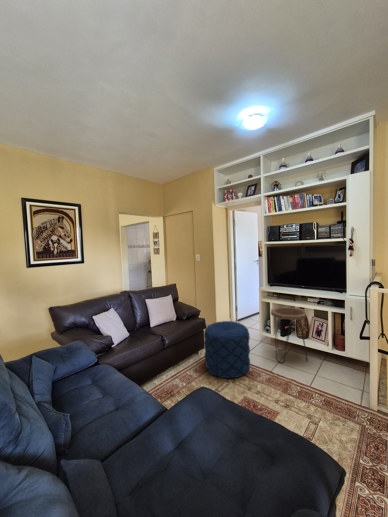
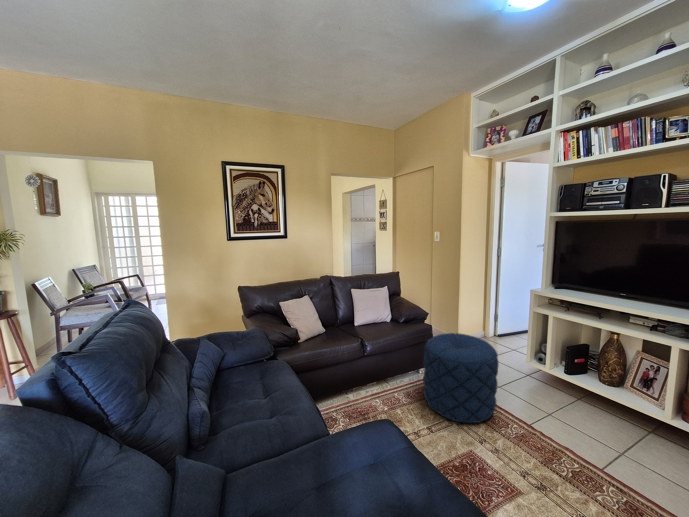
side table: present [271,308,307,363] -> none [546,326,620,427]

